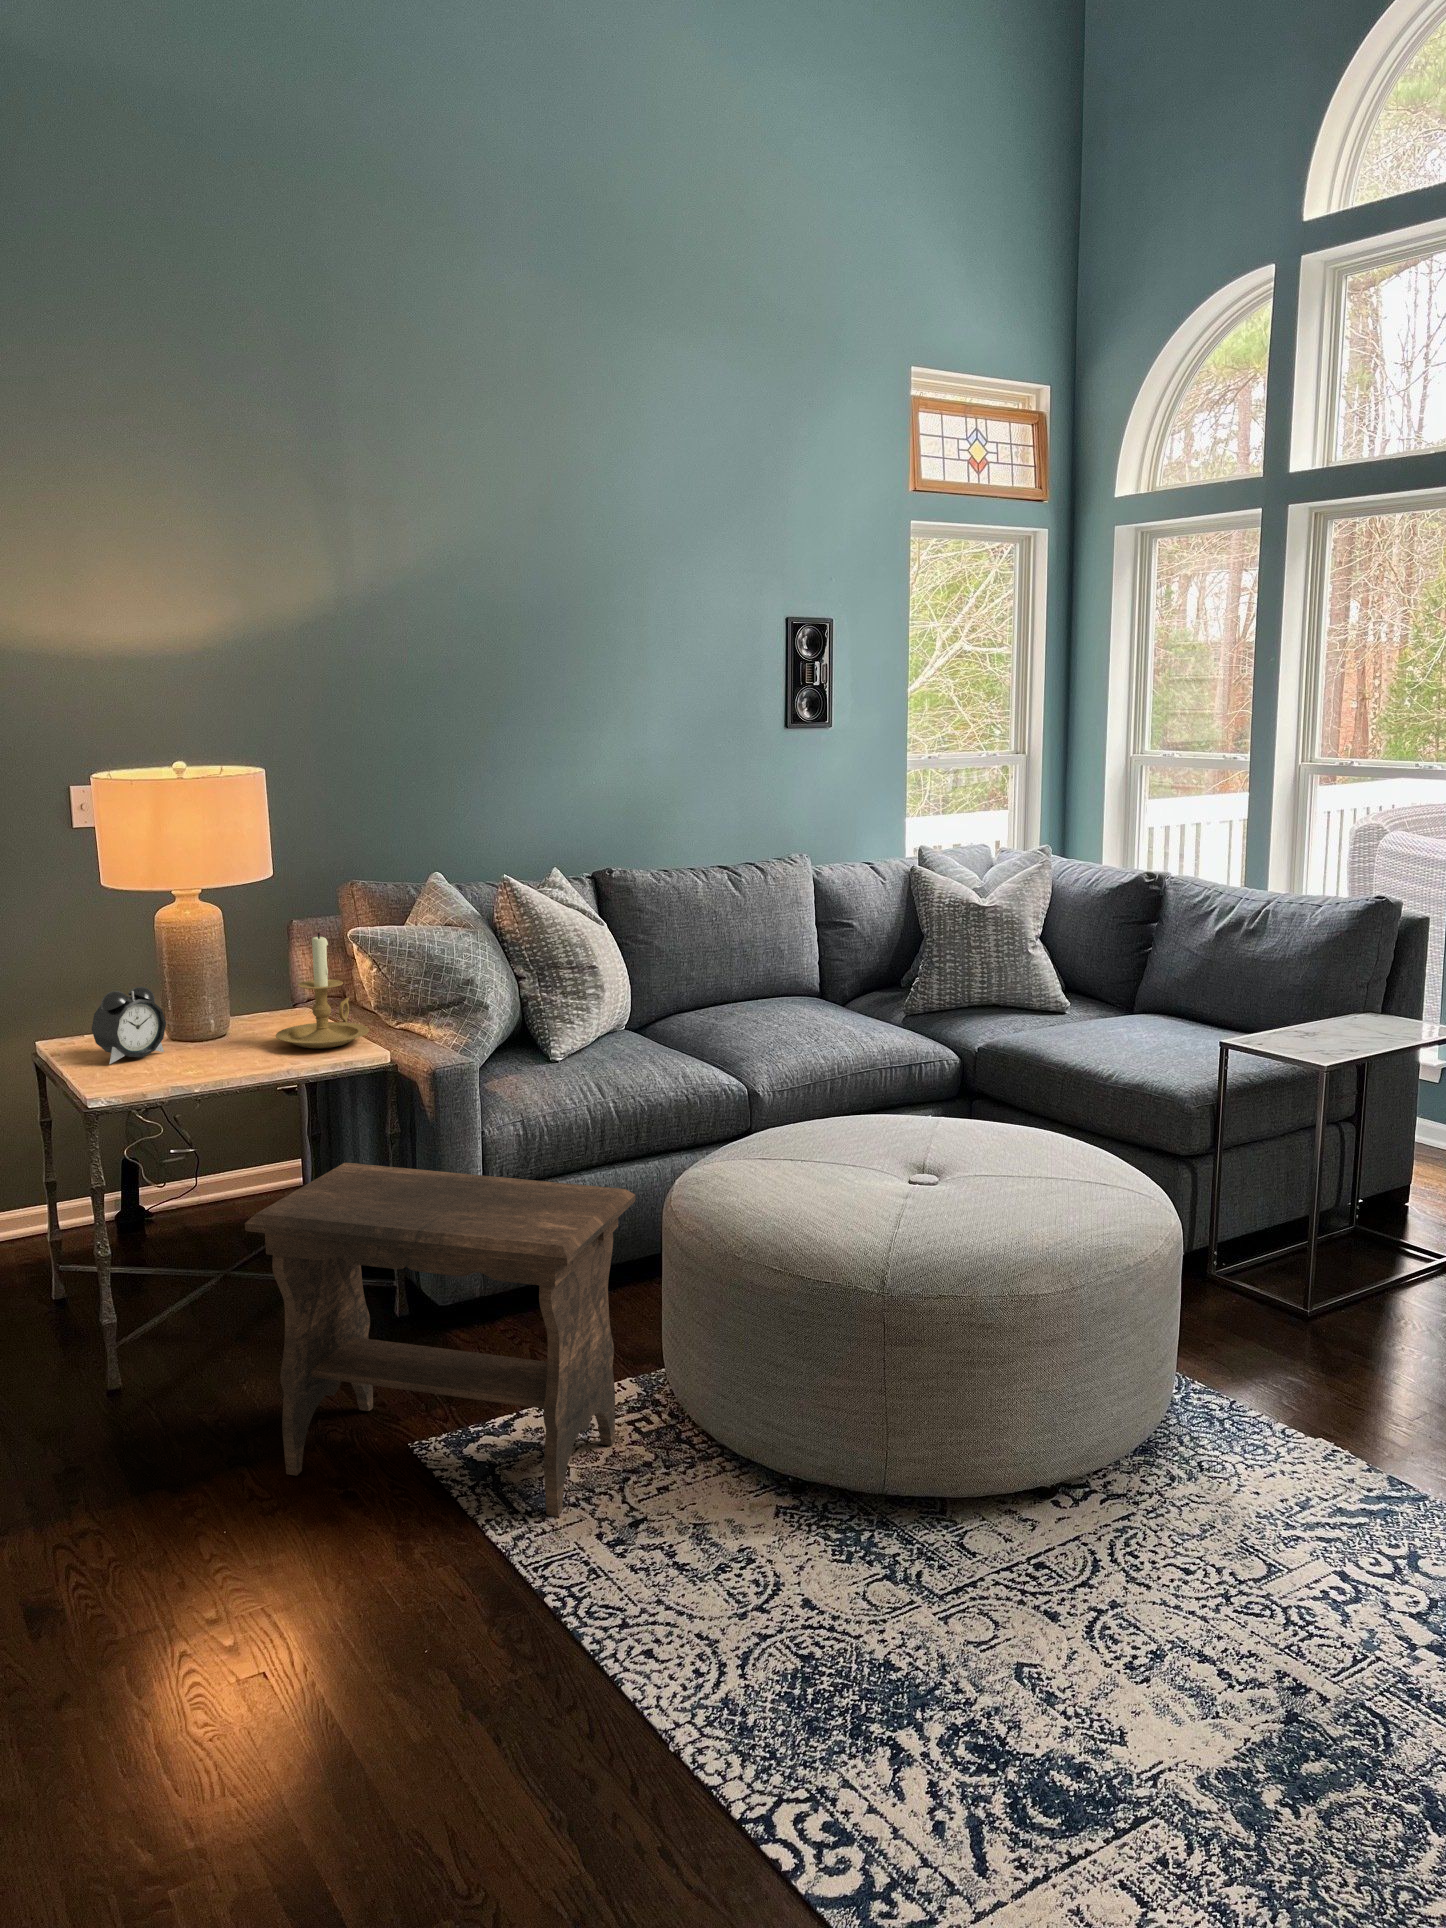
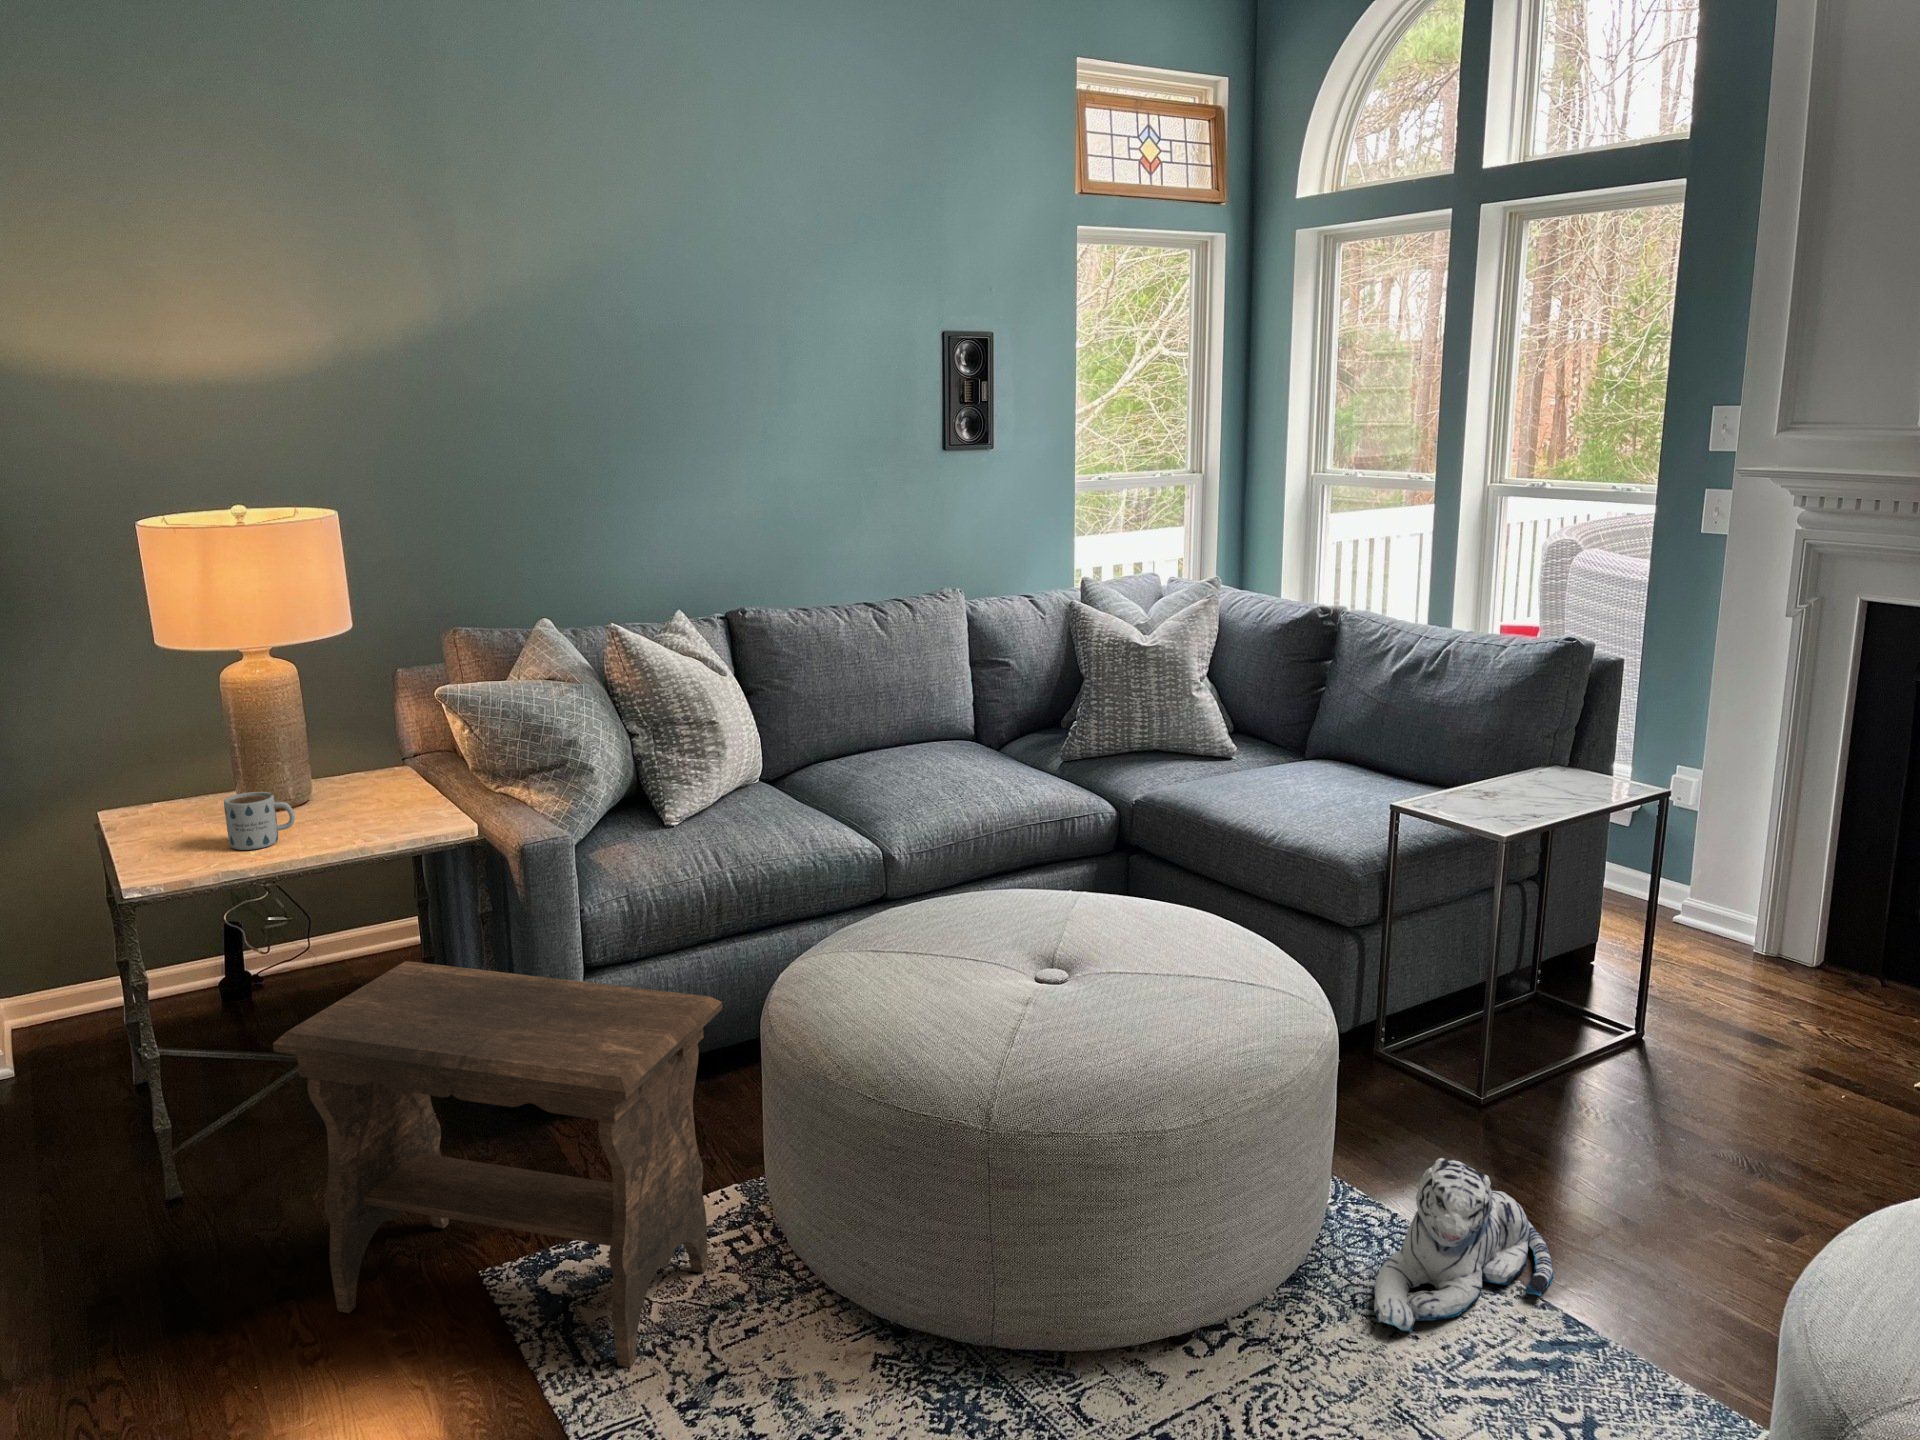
candle holder: present [276,933,369,1048] -> none [352,694,457,822]
alarm clock: present [92,987,166,1064] -> none [142,756,229,844]
mug: none [169,1018,230,1069] -> present [224,792,295,850]
plush toy: none [1218,1336,1378,1489] -> present [1374,1158,1554,1332]

